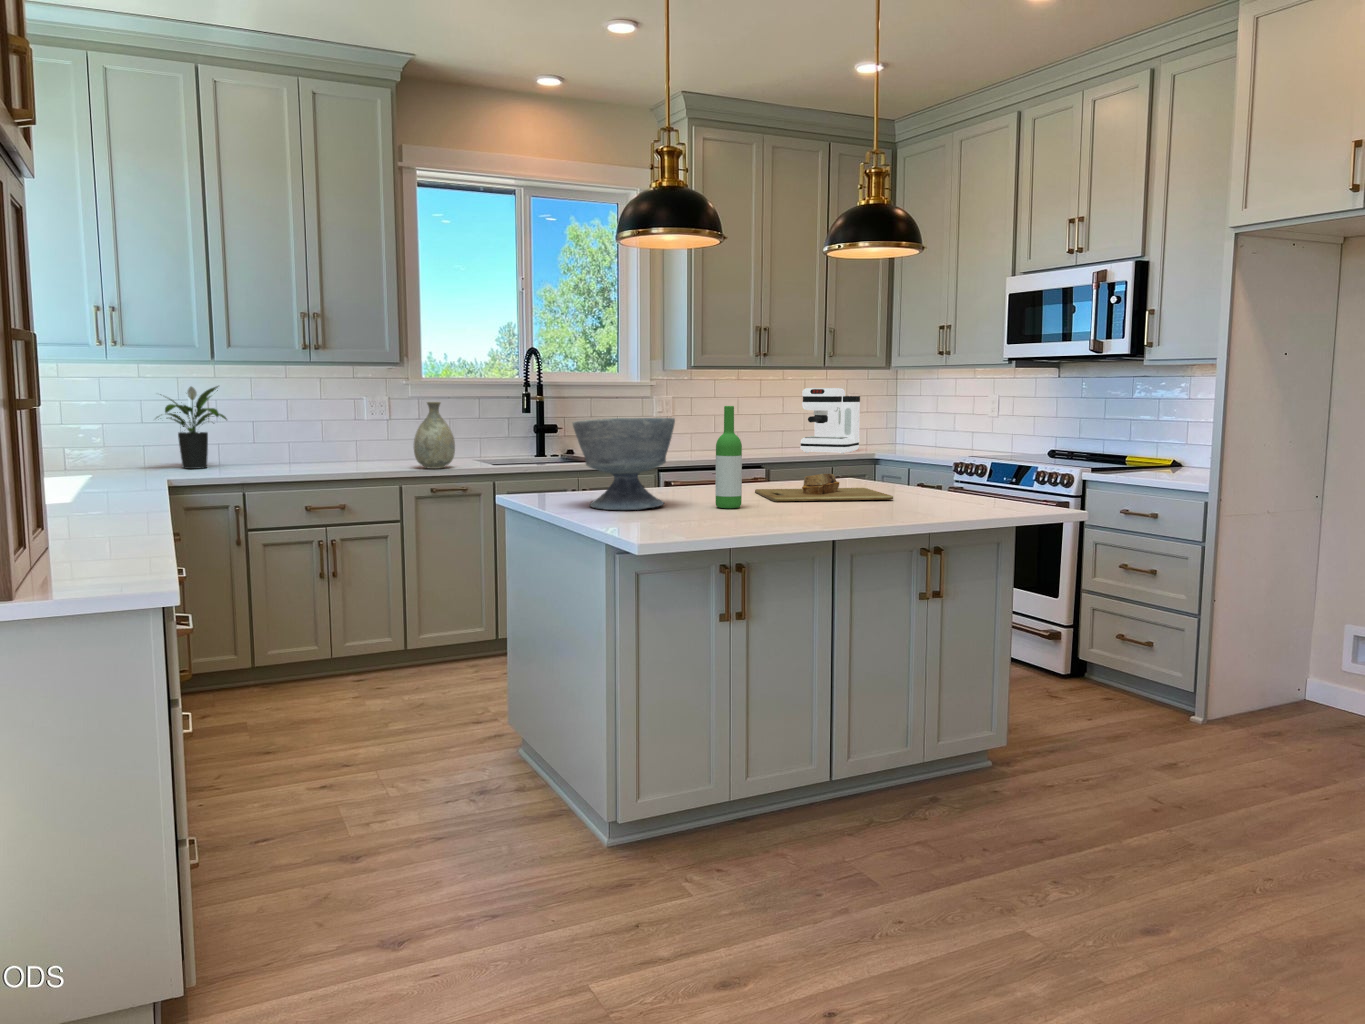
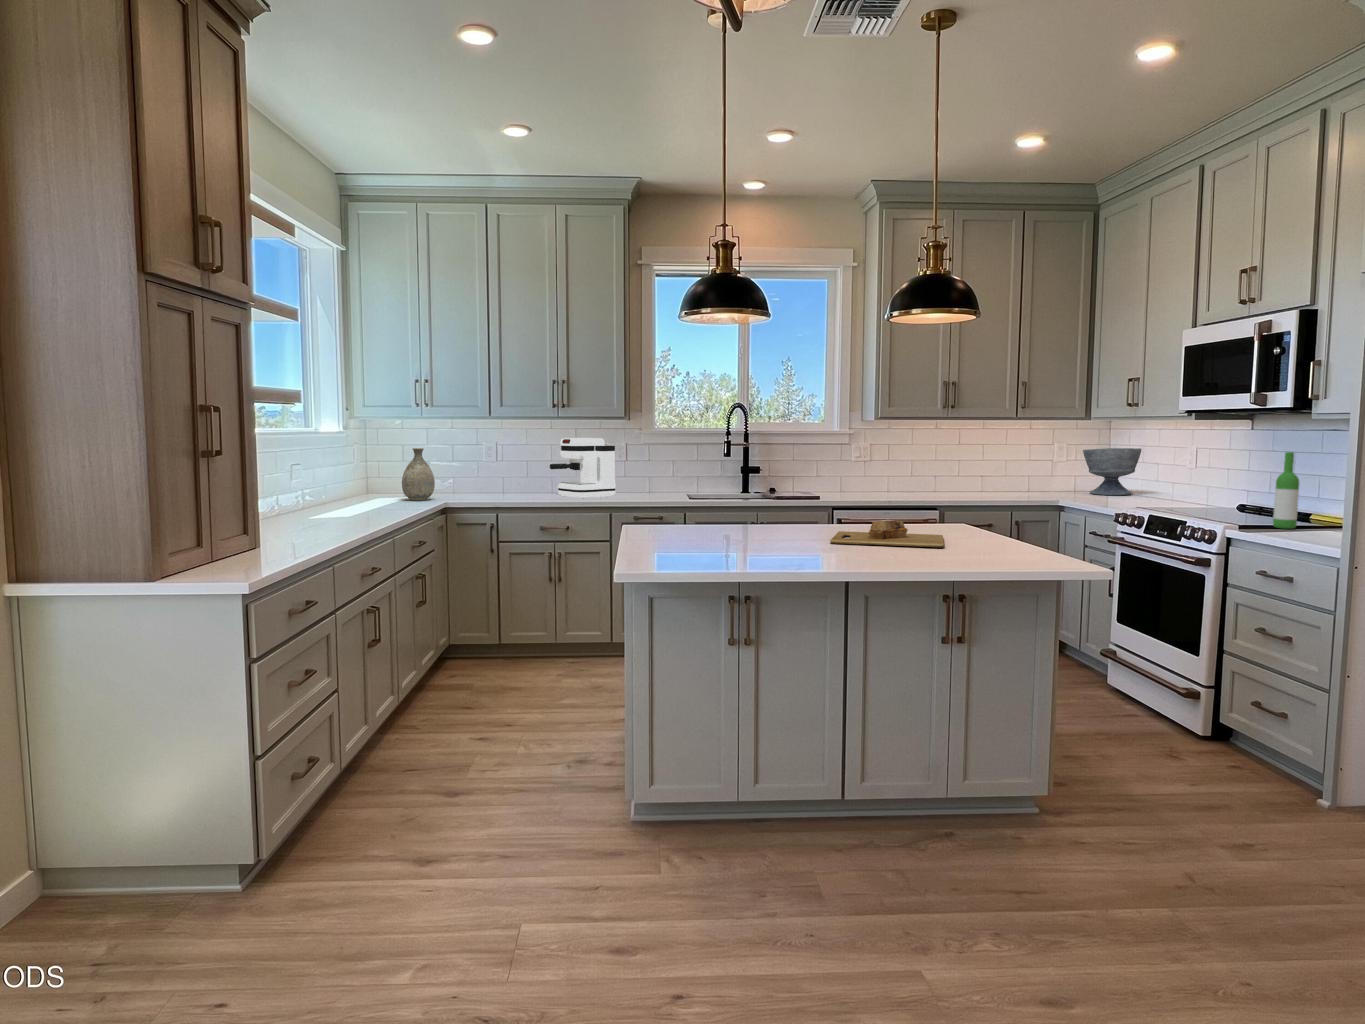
potted plant: present [165,386,227,469] -> none [454,434,504,495]
coffee maker: present [800,388,860,454] -> present [550,438,615,499]
vase: present [414,402,455,469] -> present [402,448,435,500]
wine bottle: present [715,406,742,508] -> present [1273,452,1299,529]
bowl: present [573,418,675,510] -> present [1083,448,1141,495]

